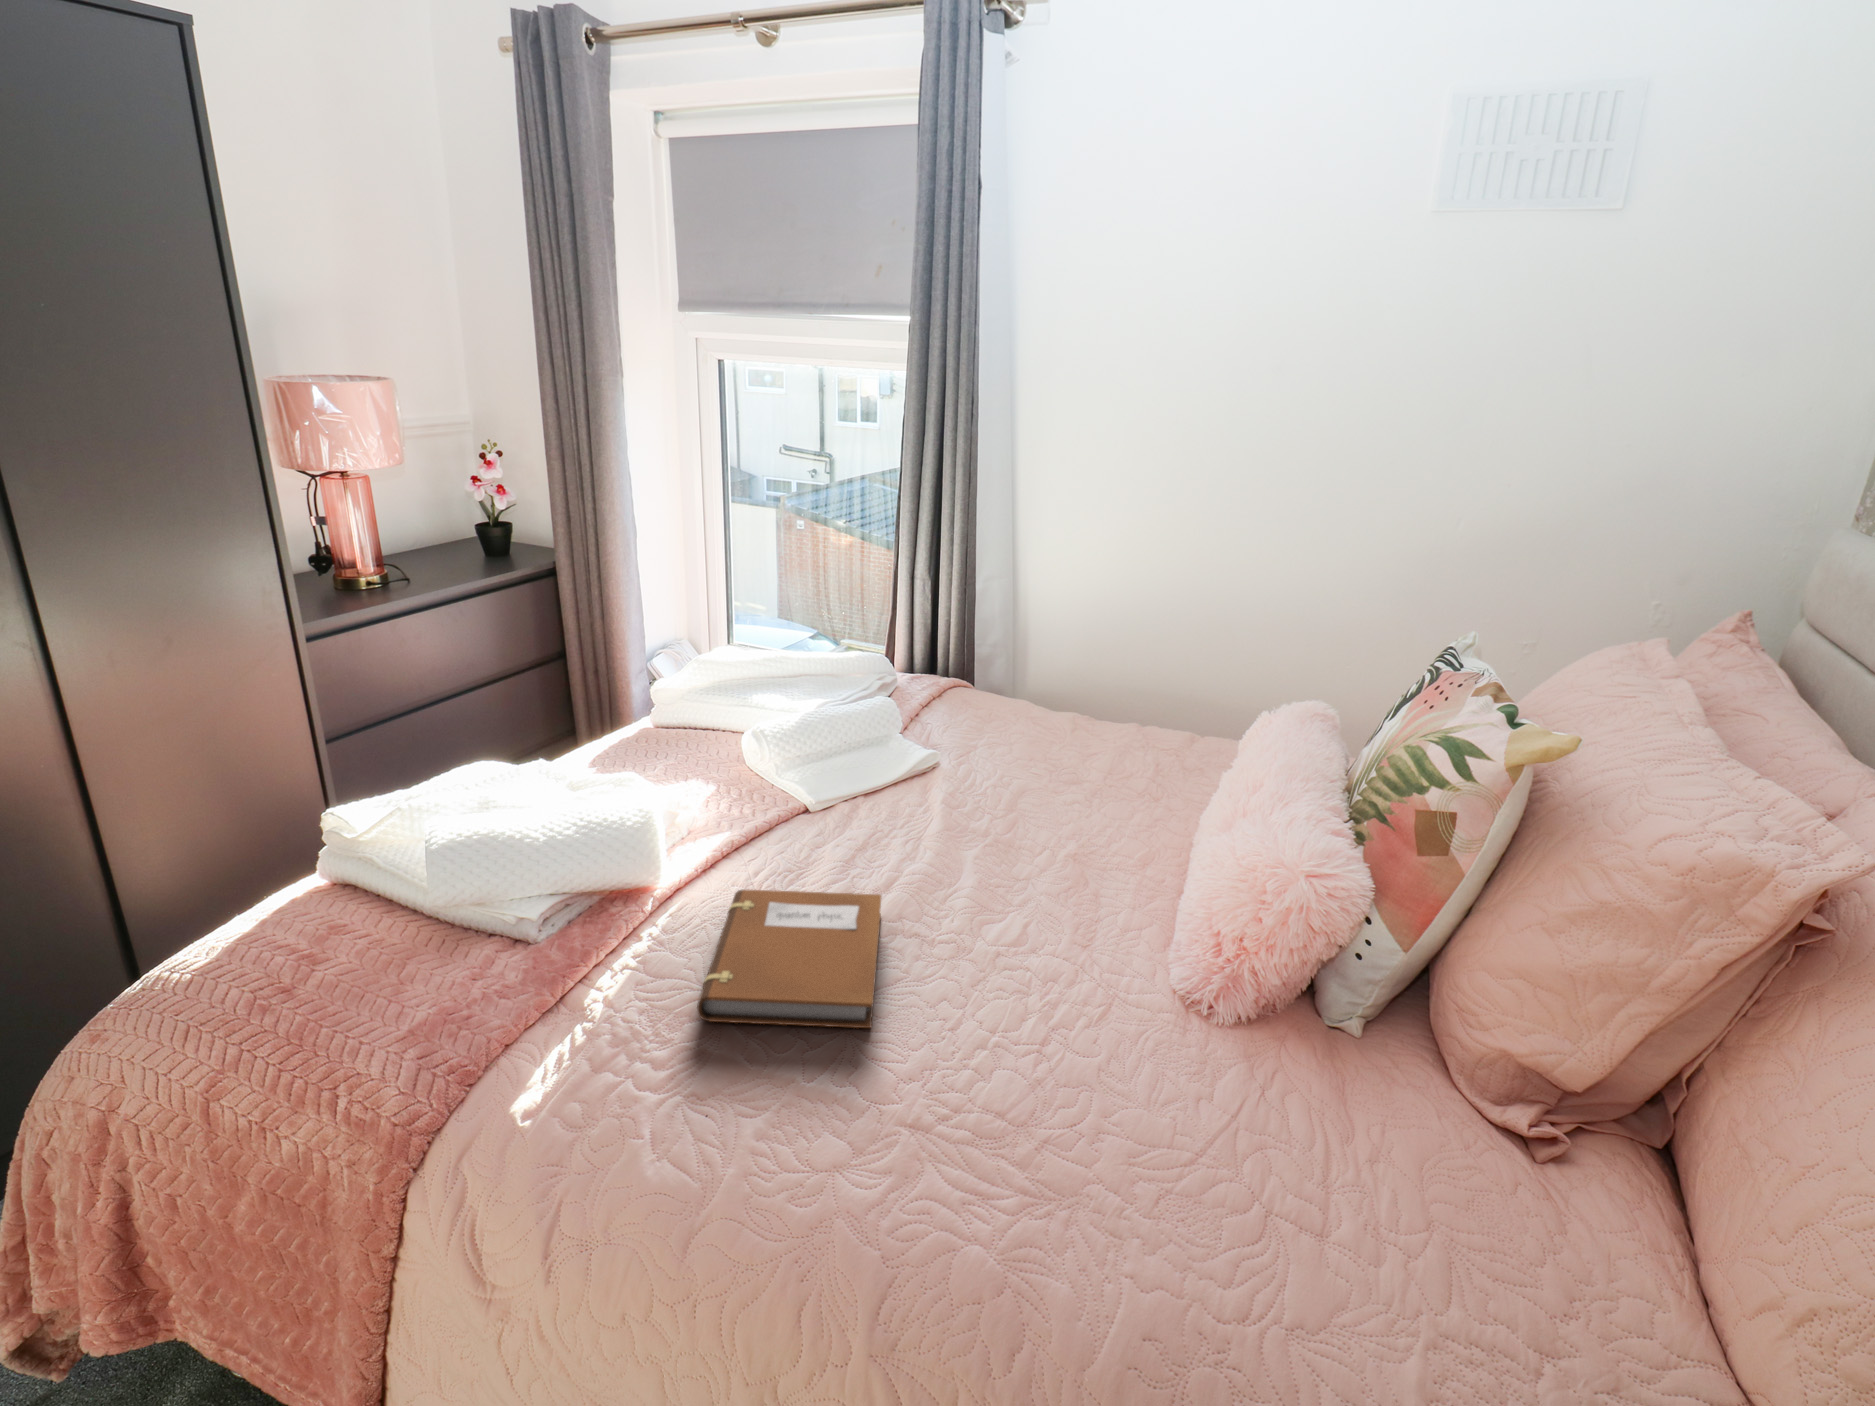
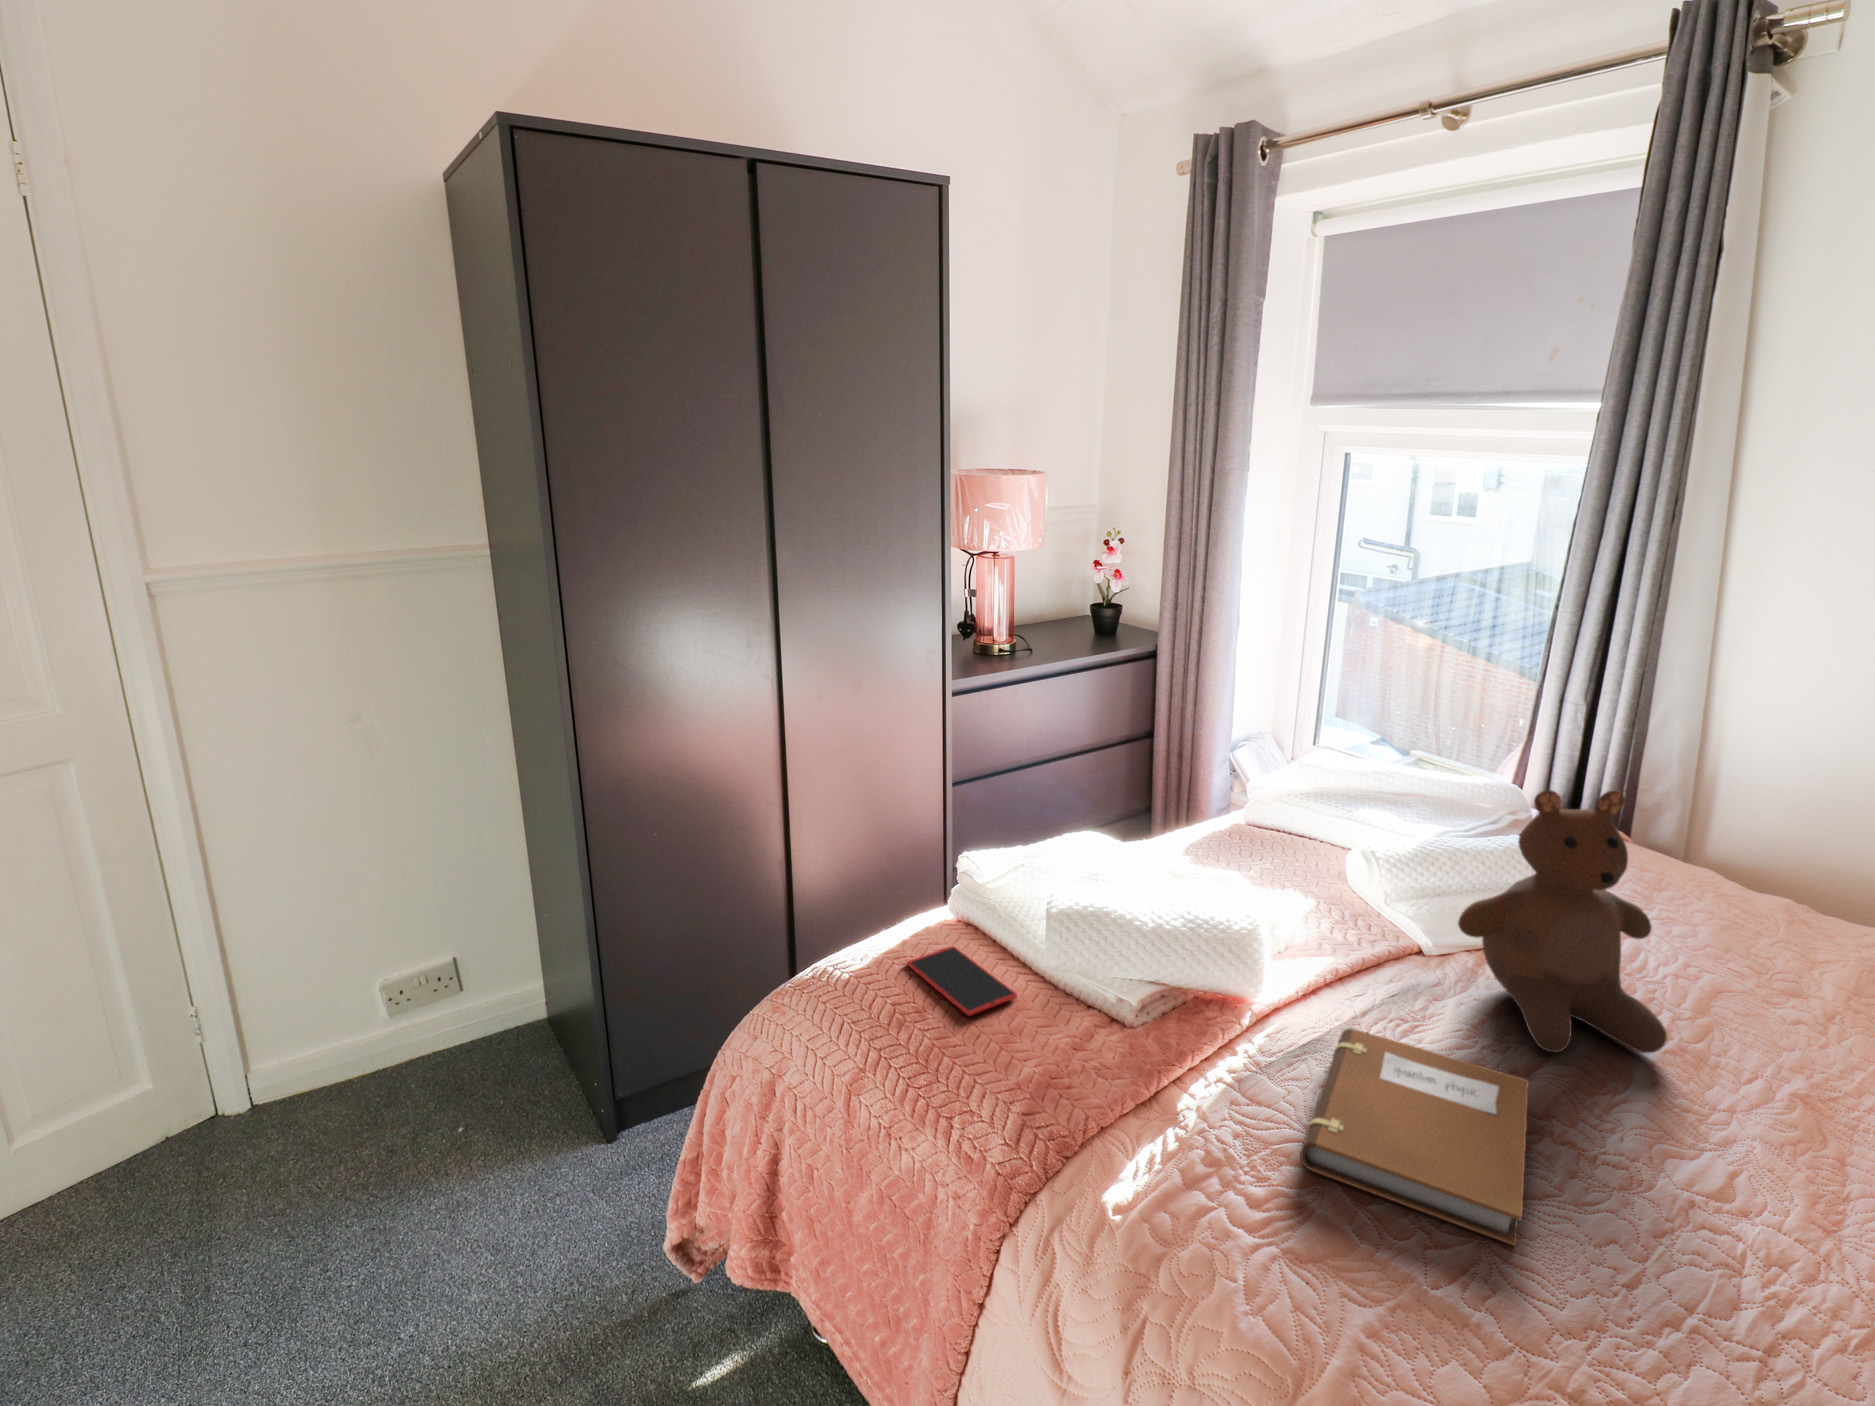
teddy bear: none [824,647,980,868] -> present [1458,790,1667,1053]
smartphone: none [268,910,407,978] -> present [907,946,1017,1016]

